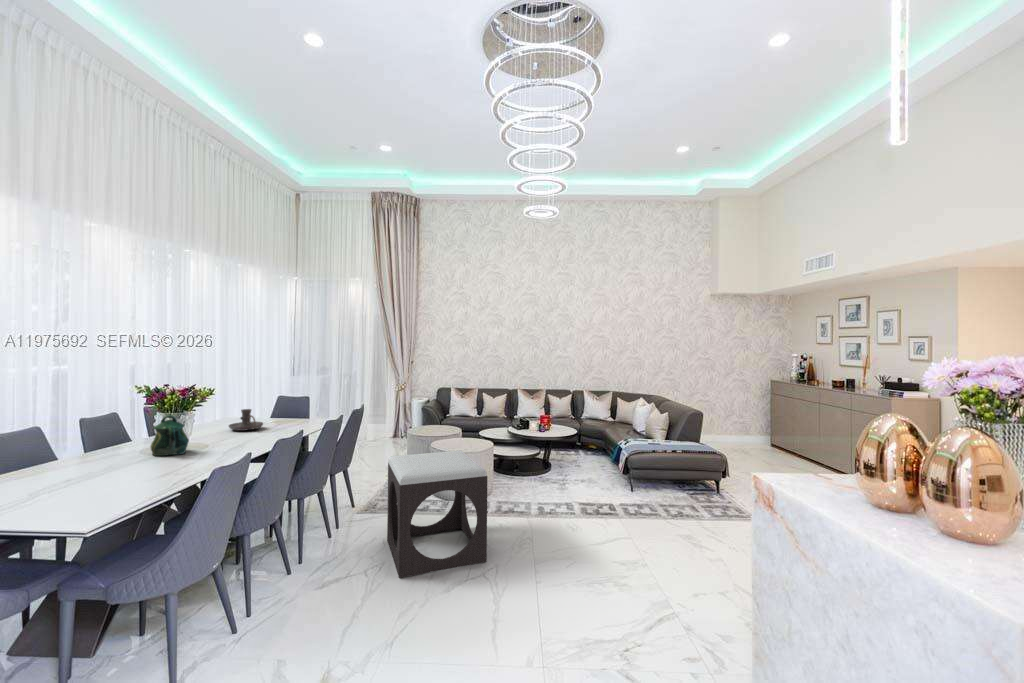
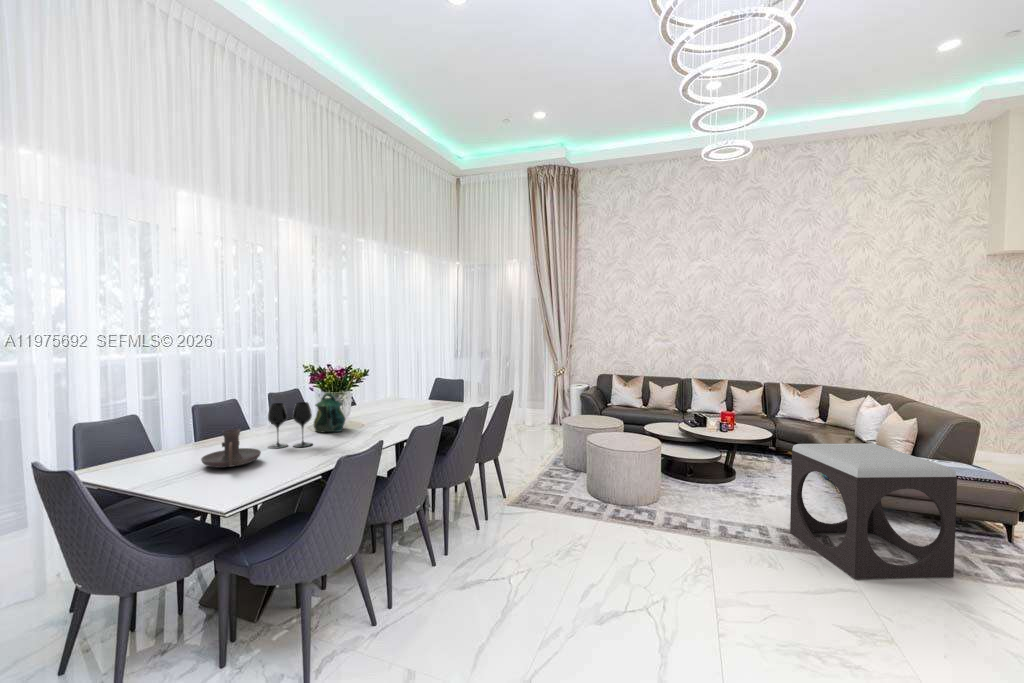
candle holder: present [229,409,263,431] -> present [201,429,261,468]
wine glass: none [102,425,157,475] -> present [268,402,312,449]
footstool: present [387,451,488,578] -> present [790,443,957,579]

